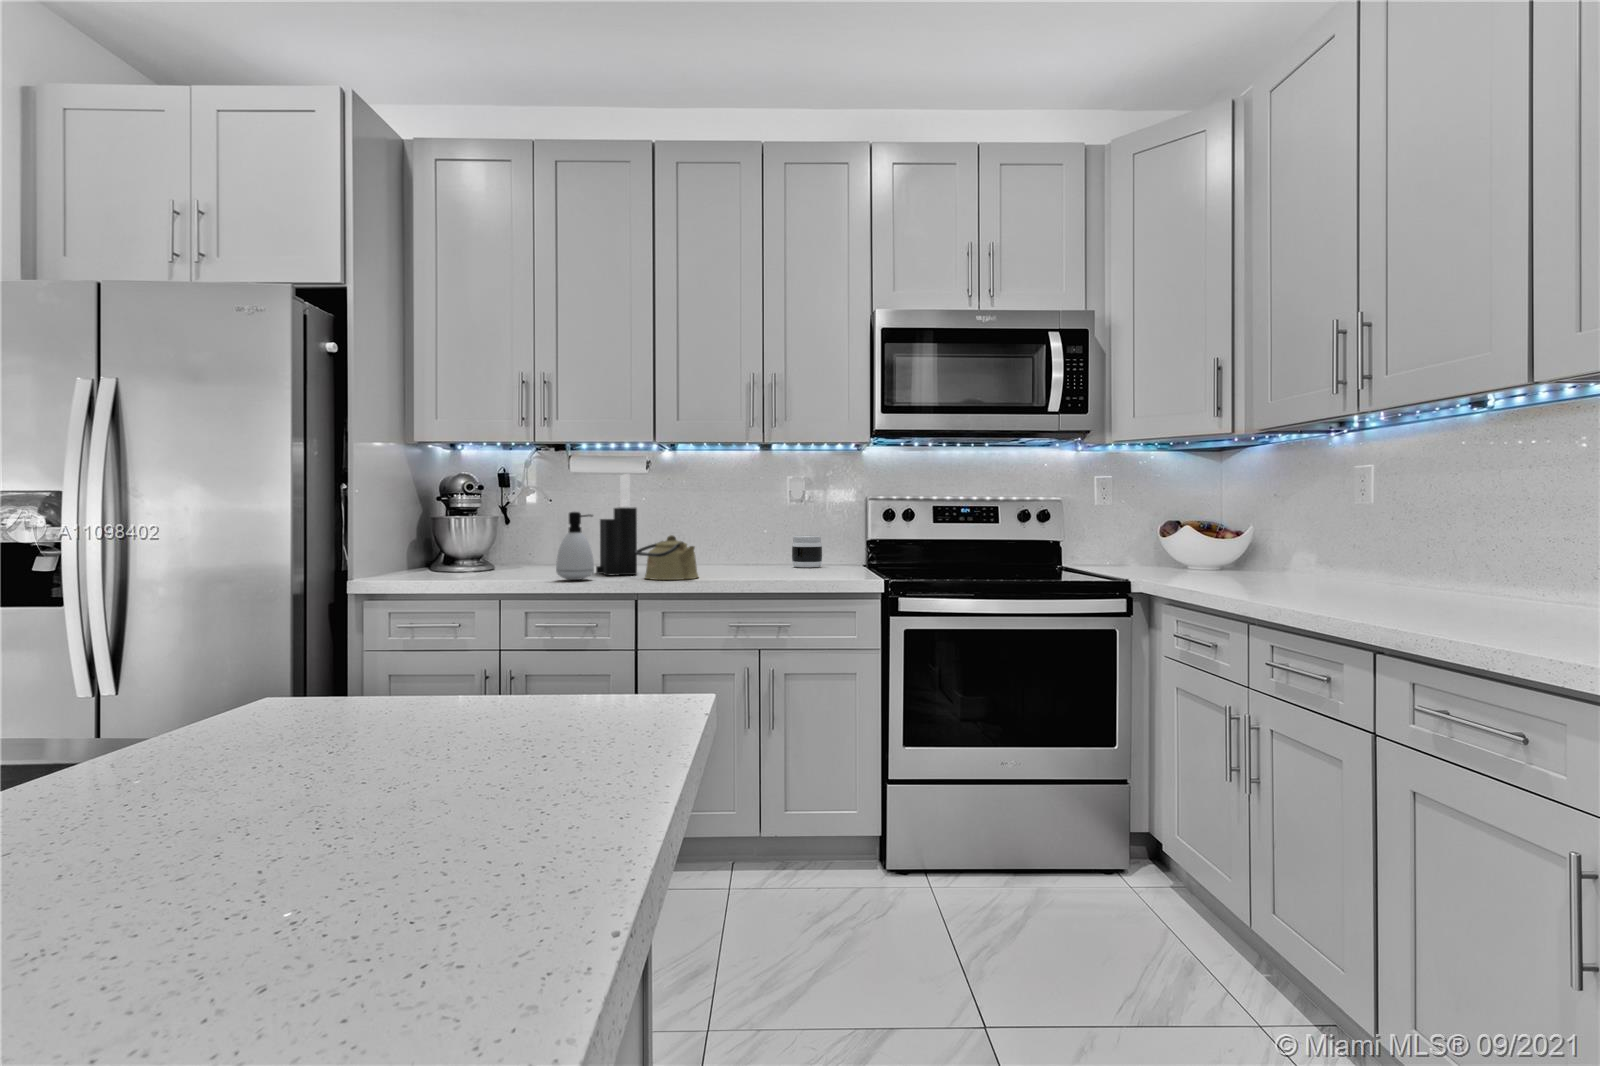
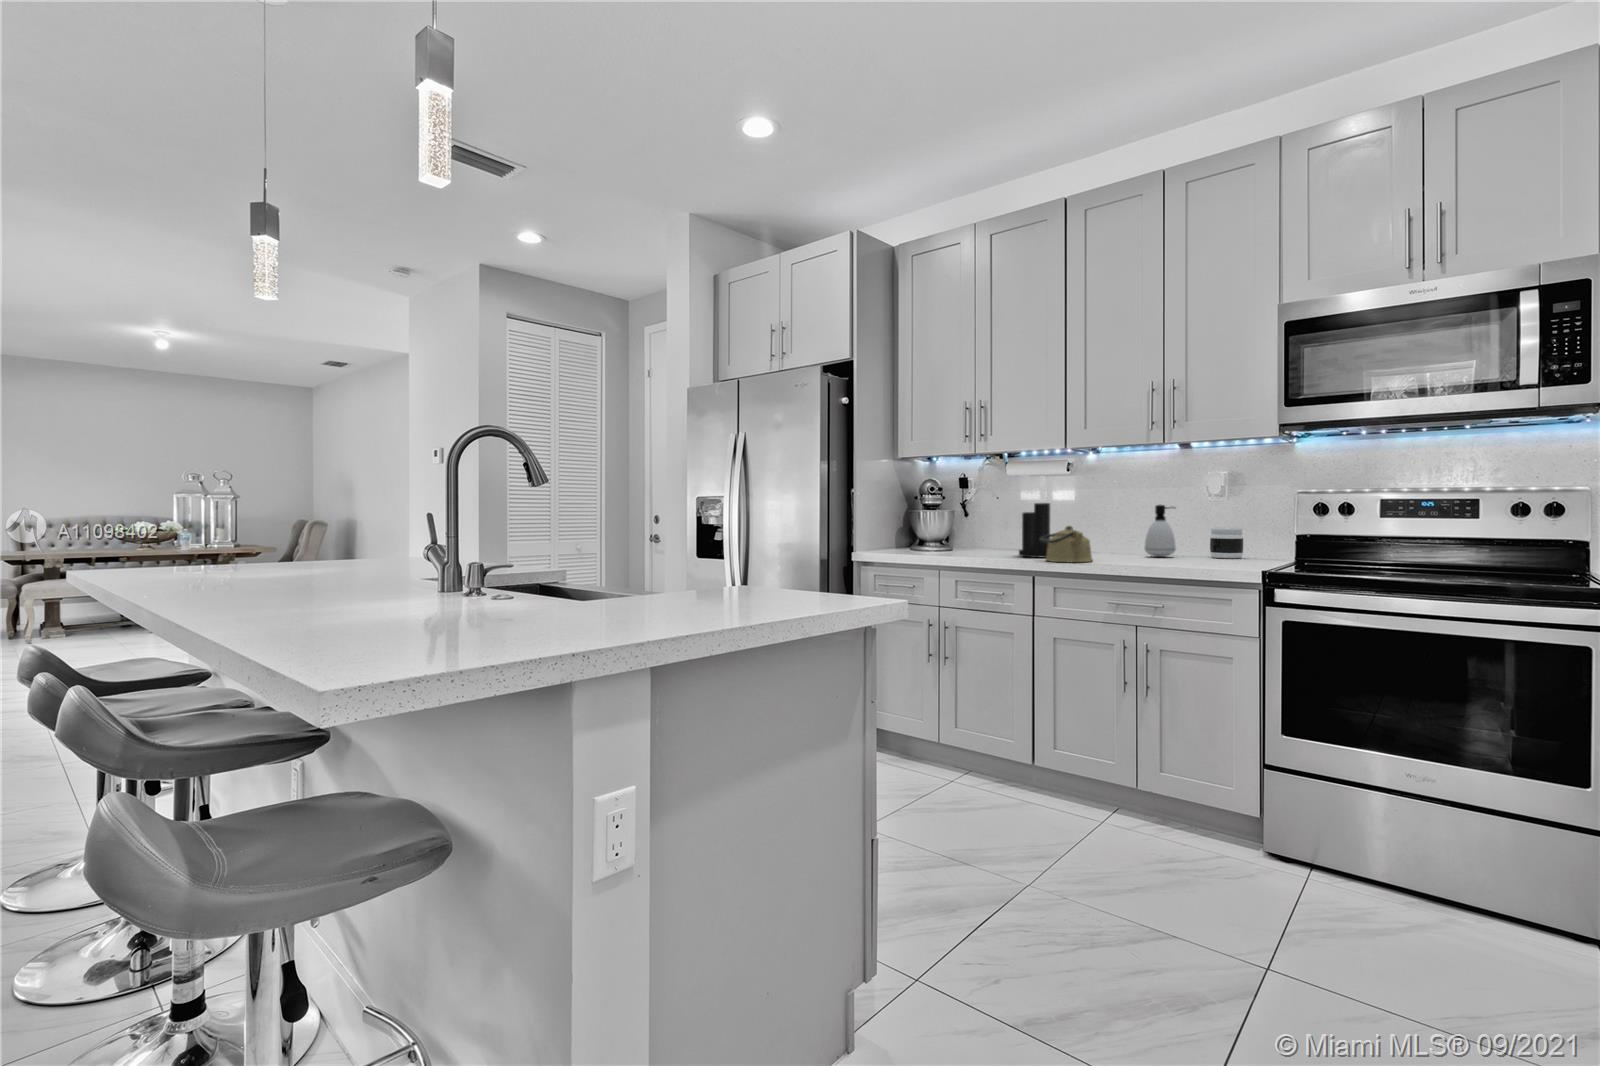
soap dispenser: present [556,512,594,580] -> present [1145,505,1176,557]

